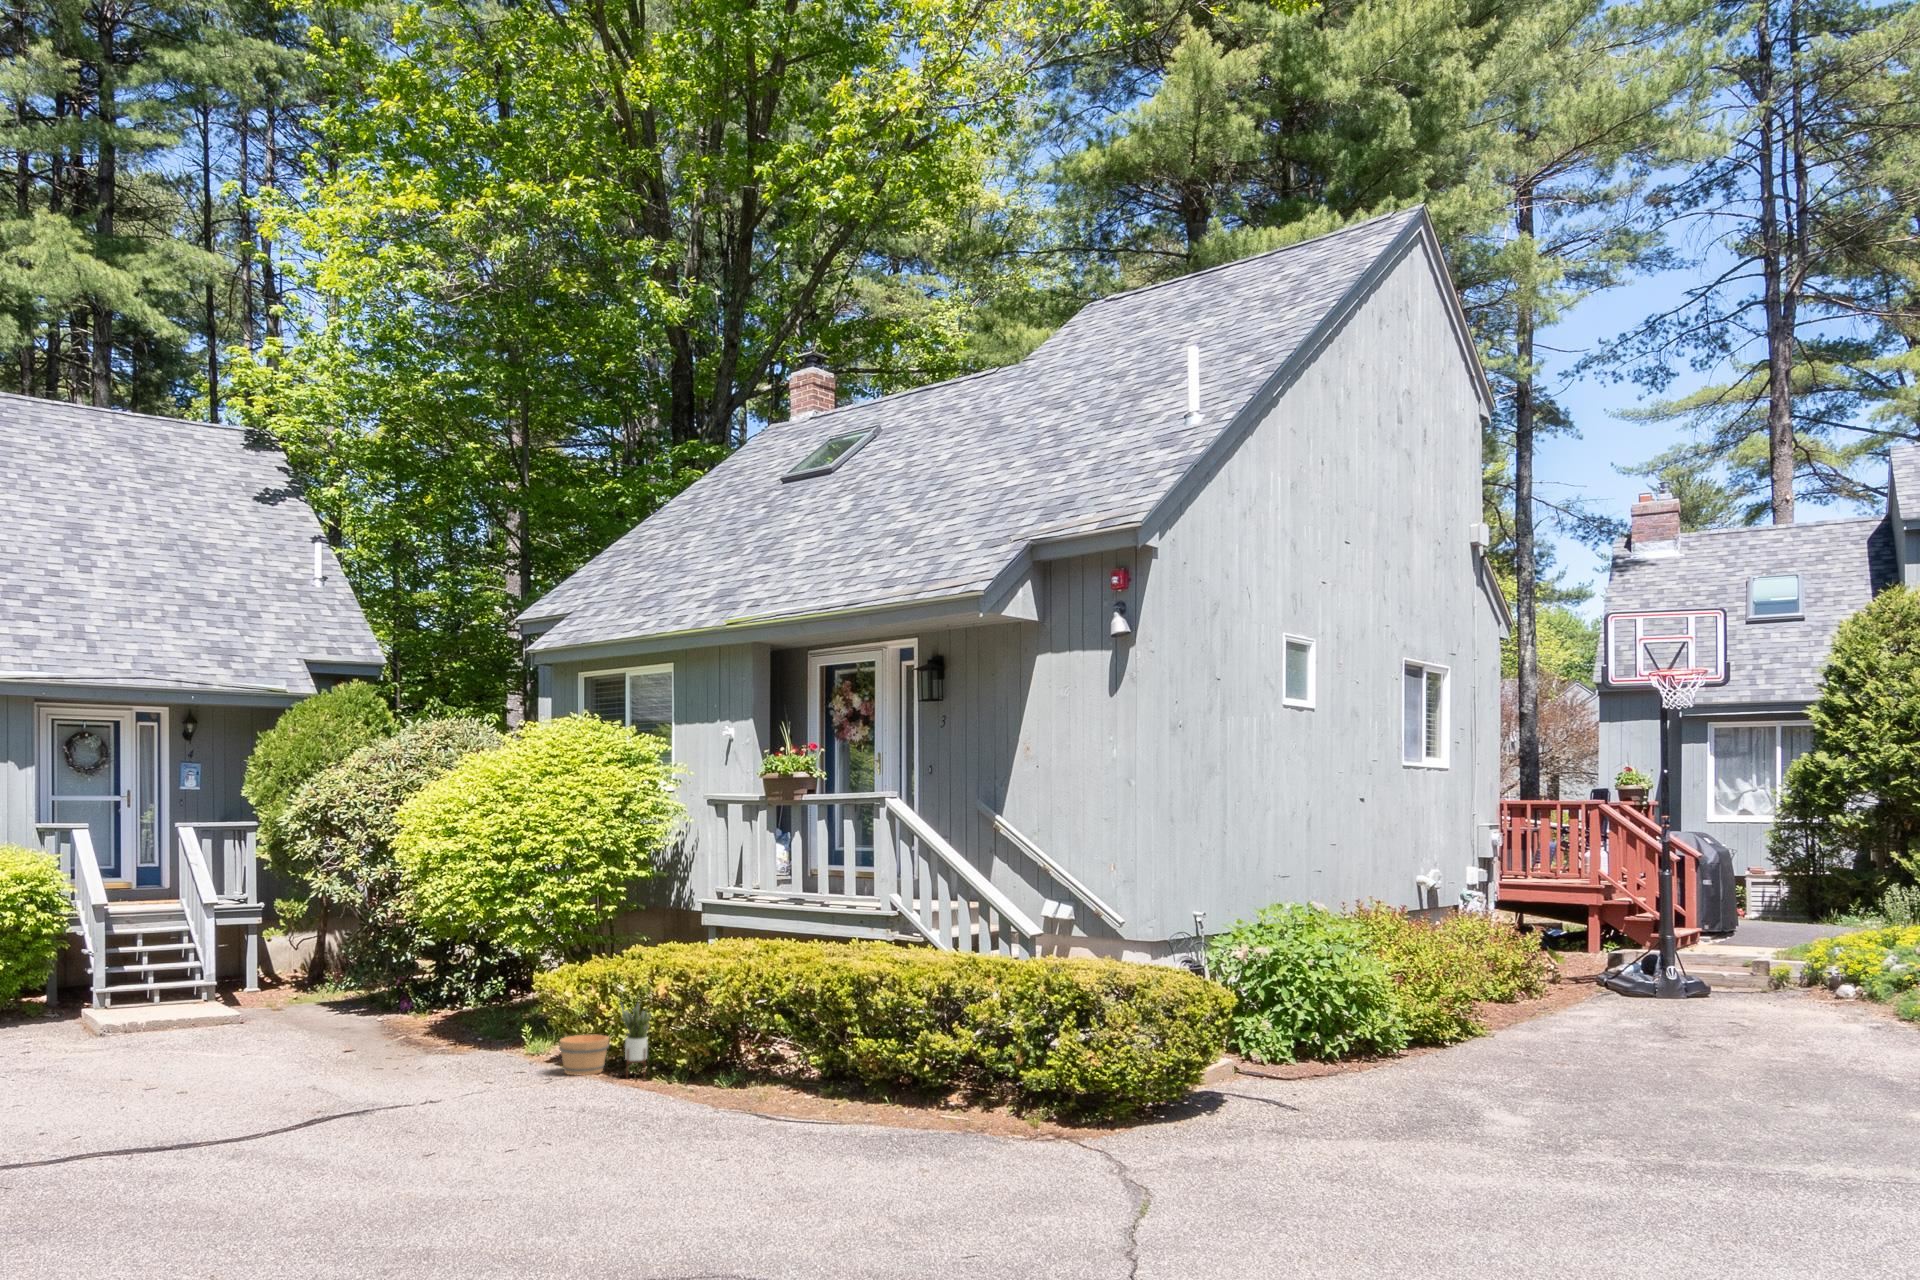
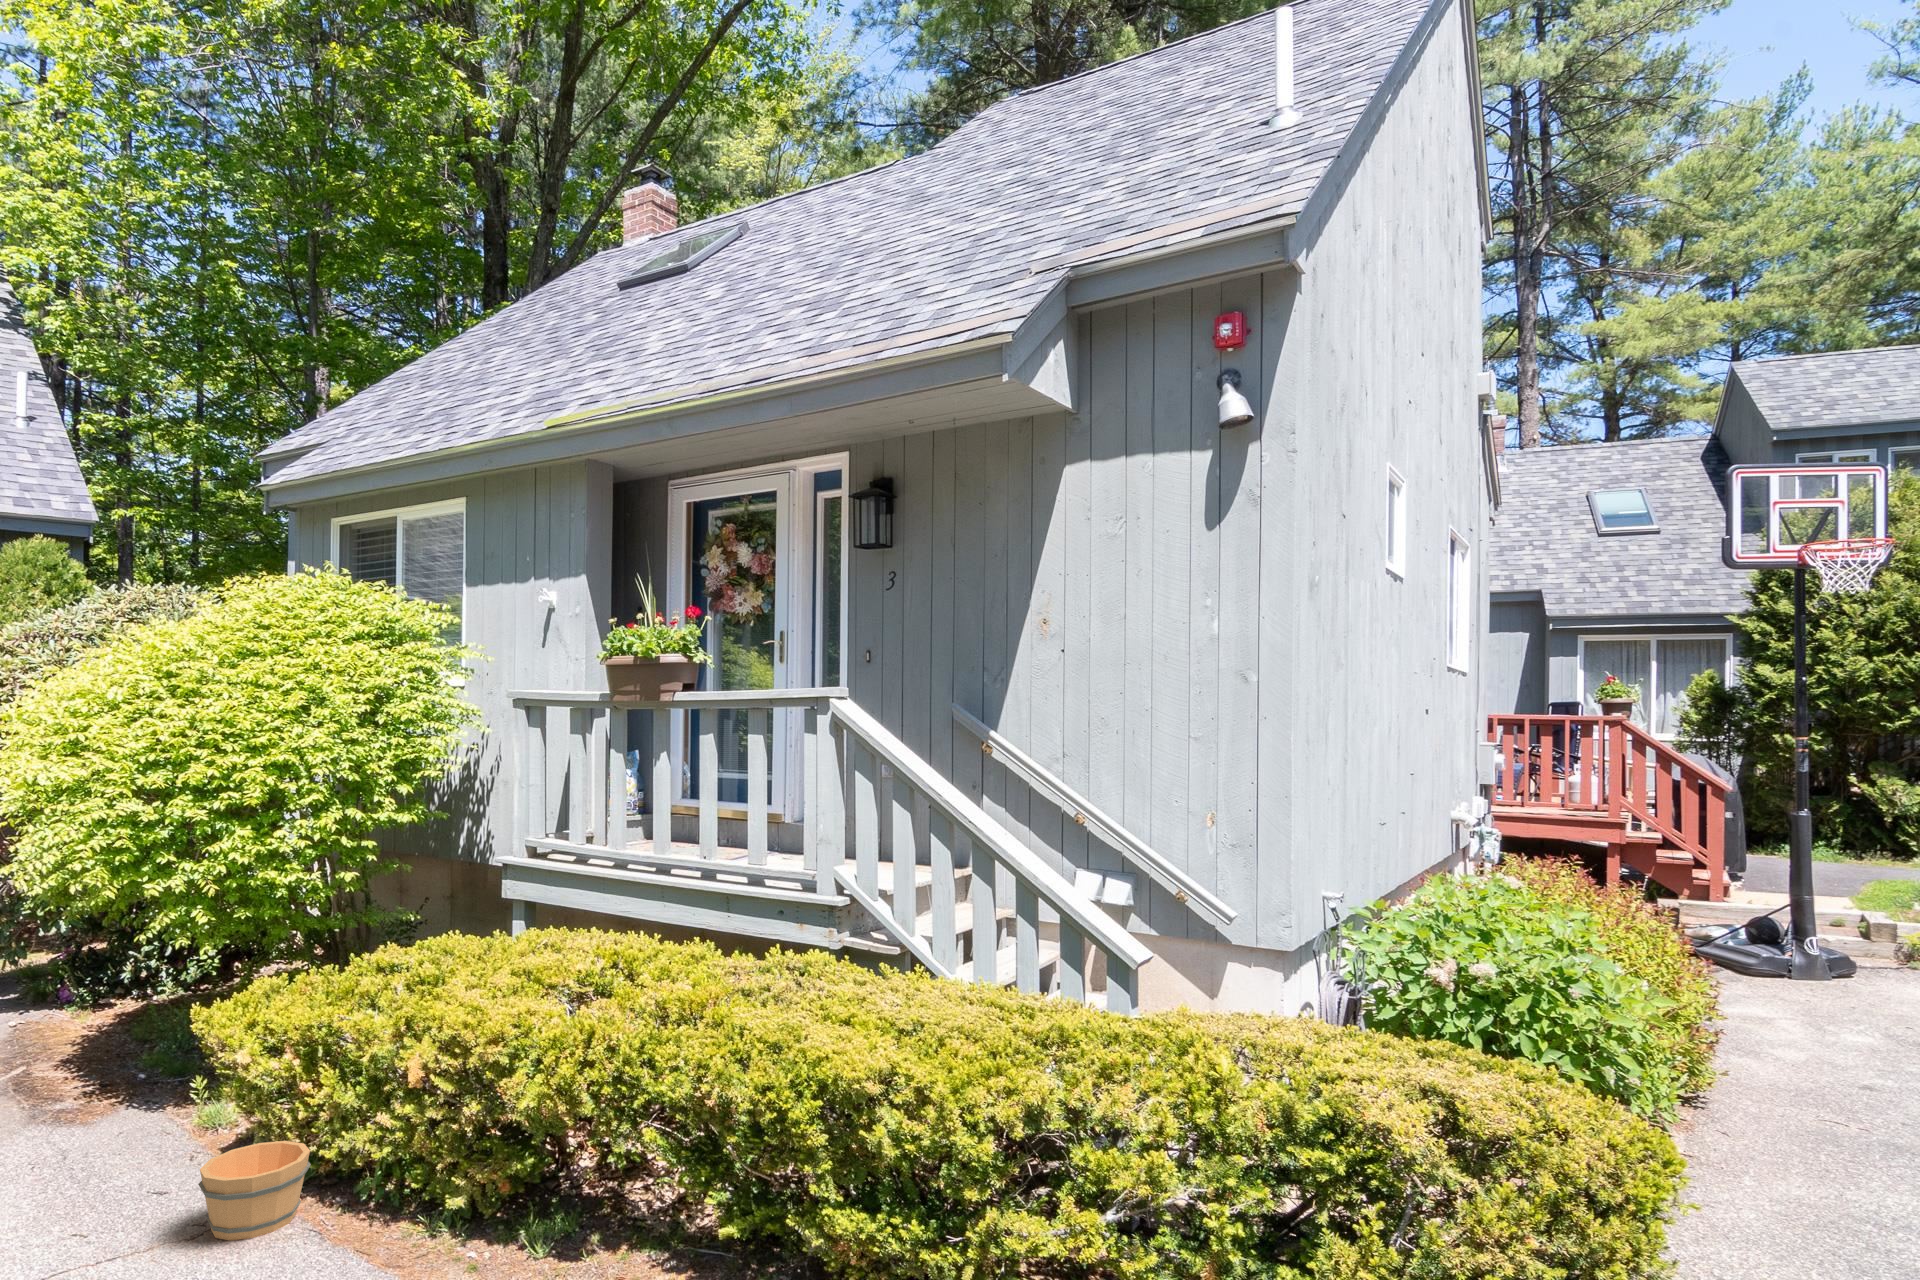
potted plant: present [622,1005,651,1077] -> none [324,1096,388,1252]

